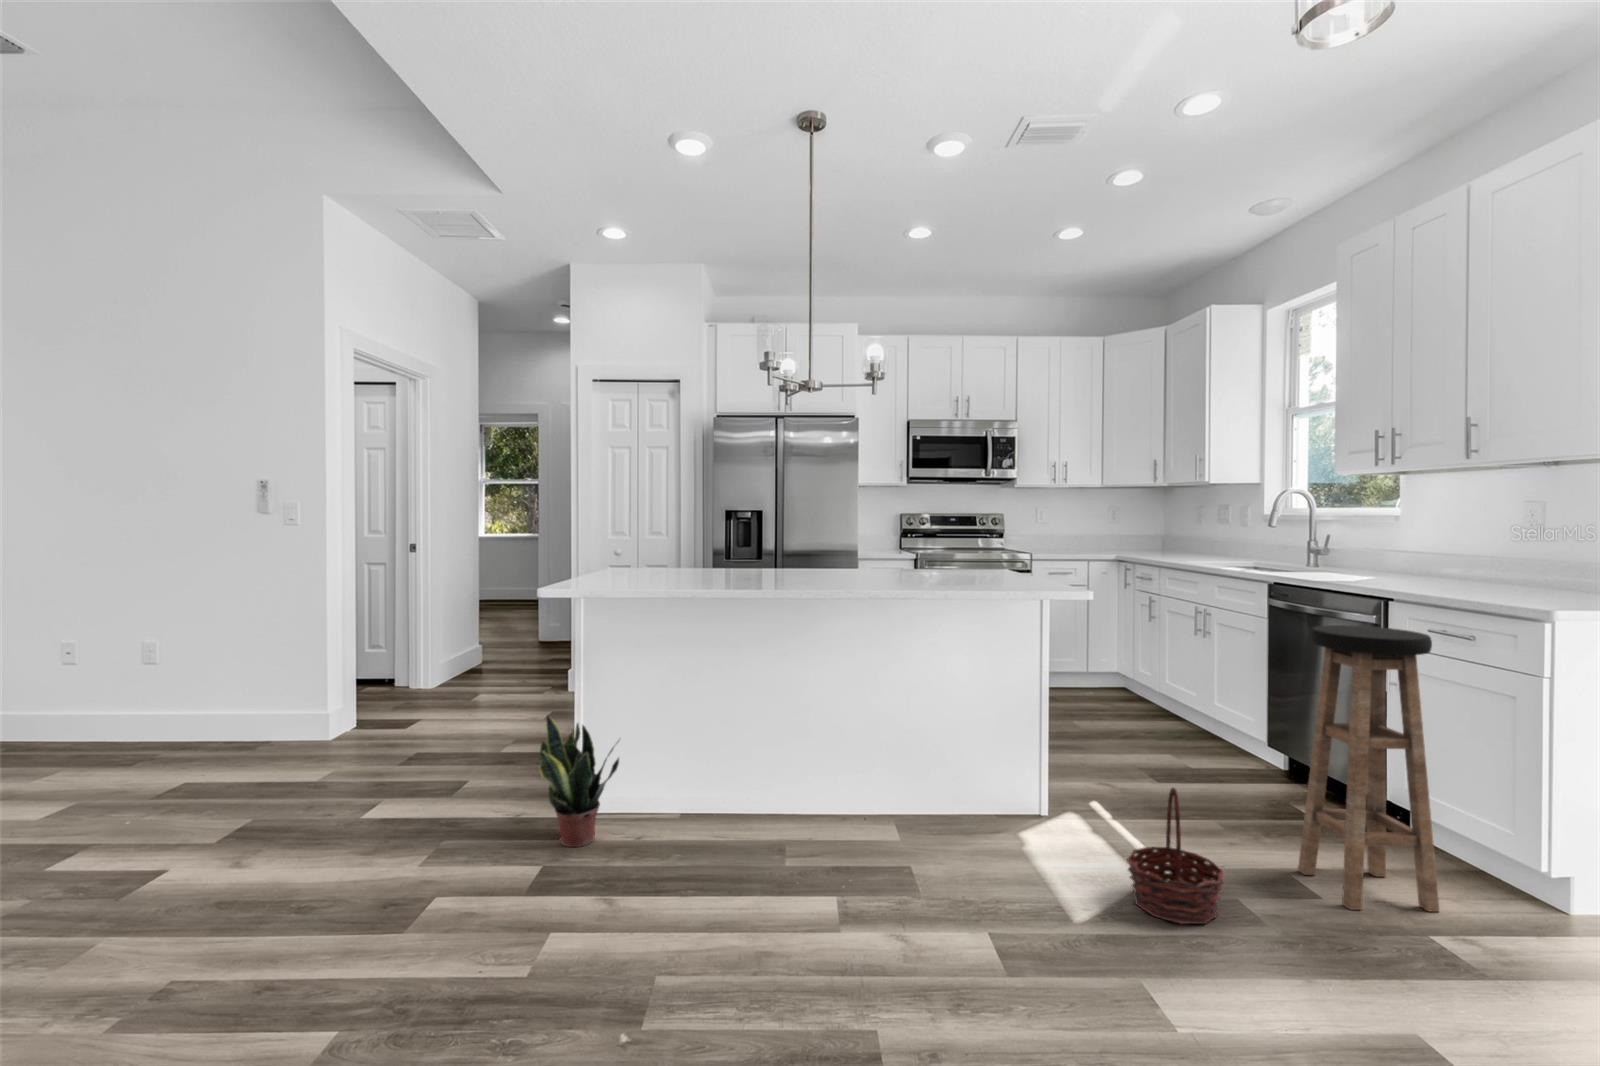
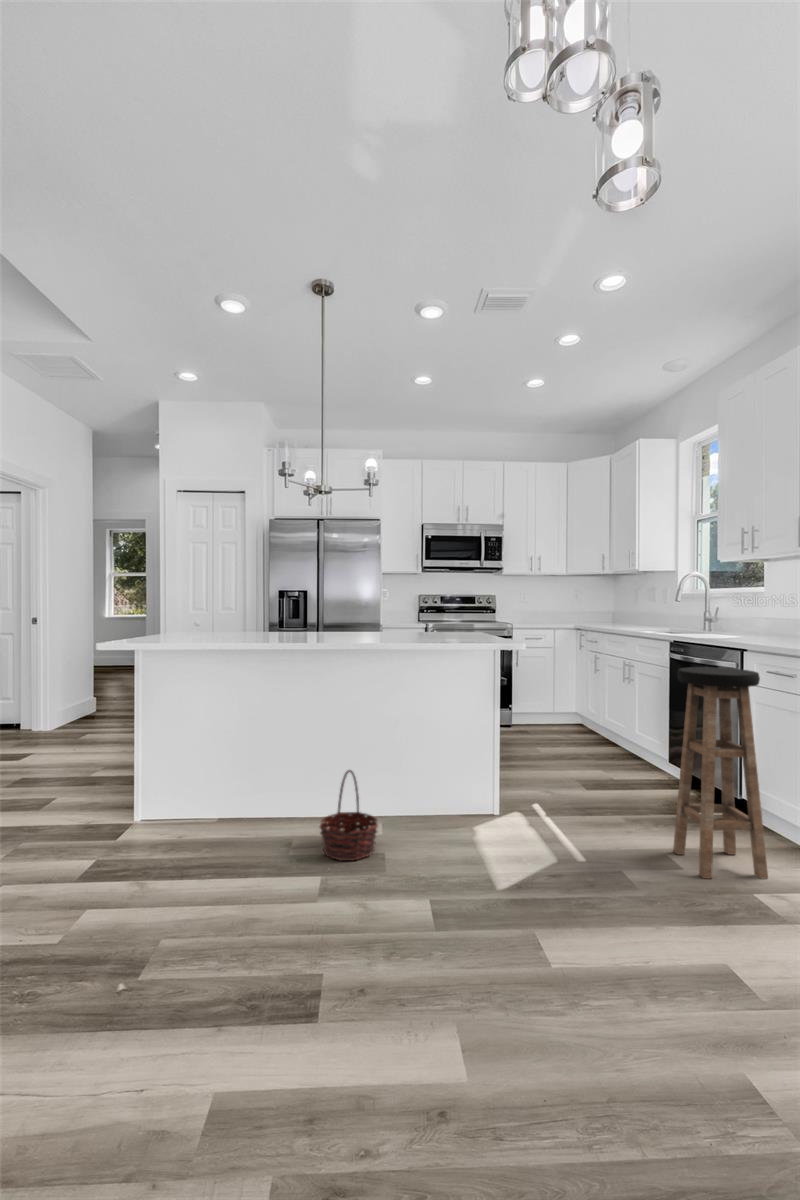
potted plant: present [539,715,619,847] -> none [96,741,168,845]
basket: present [1127,788,1224,924] -> present [320,770,378,860]

